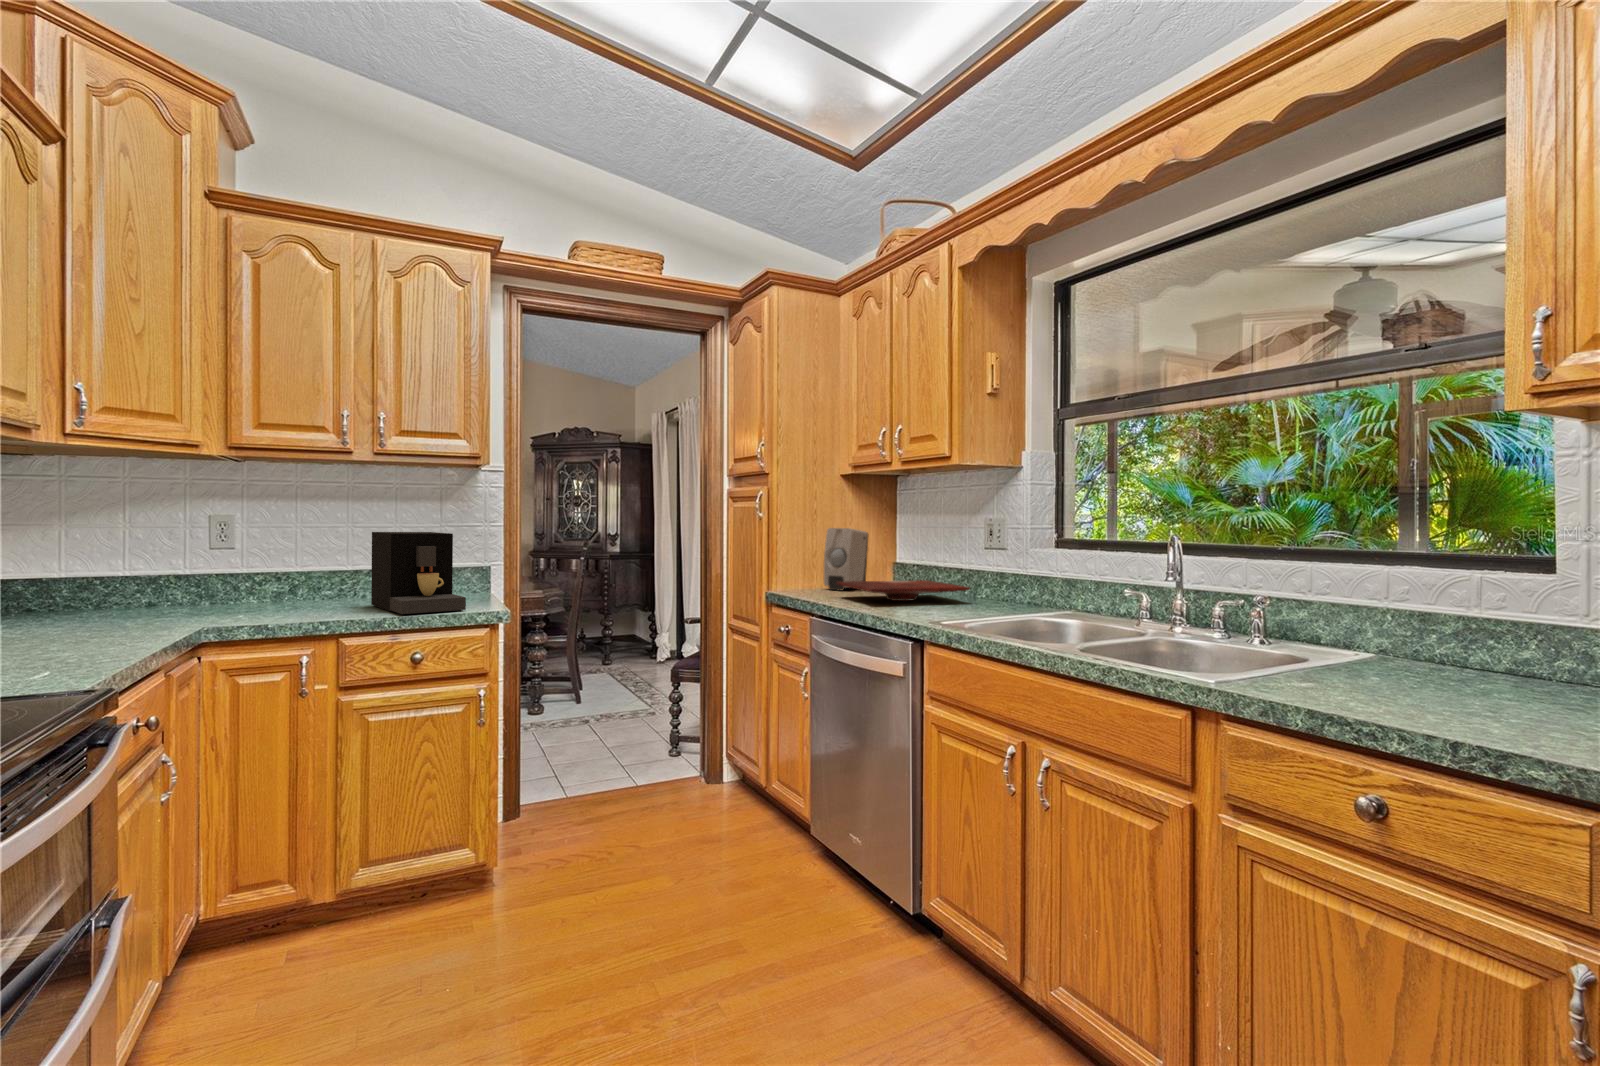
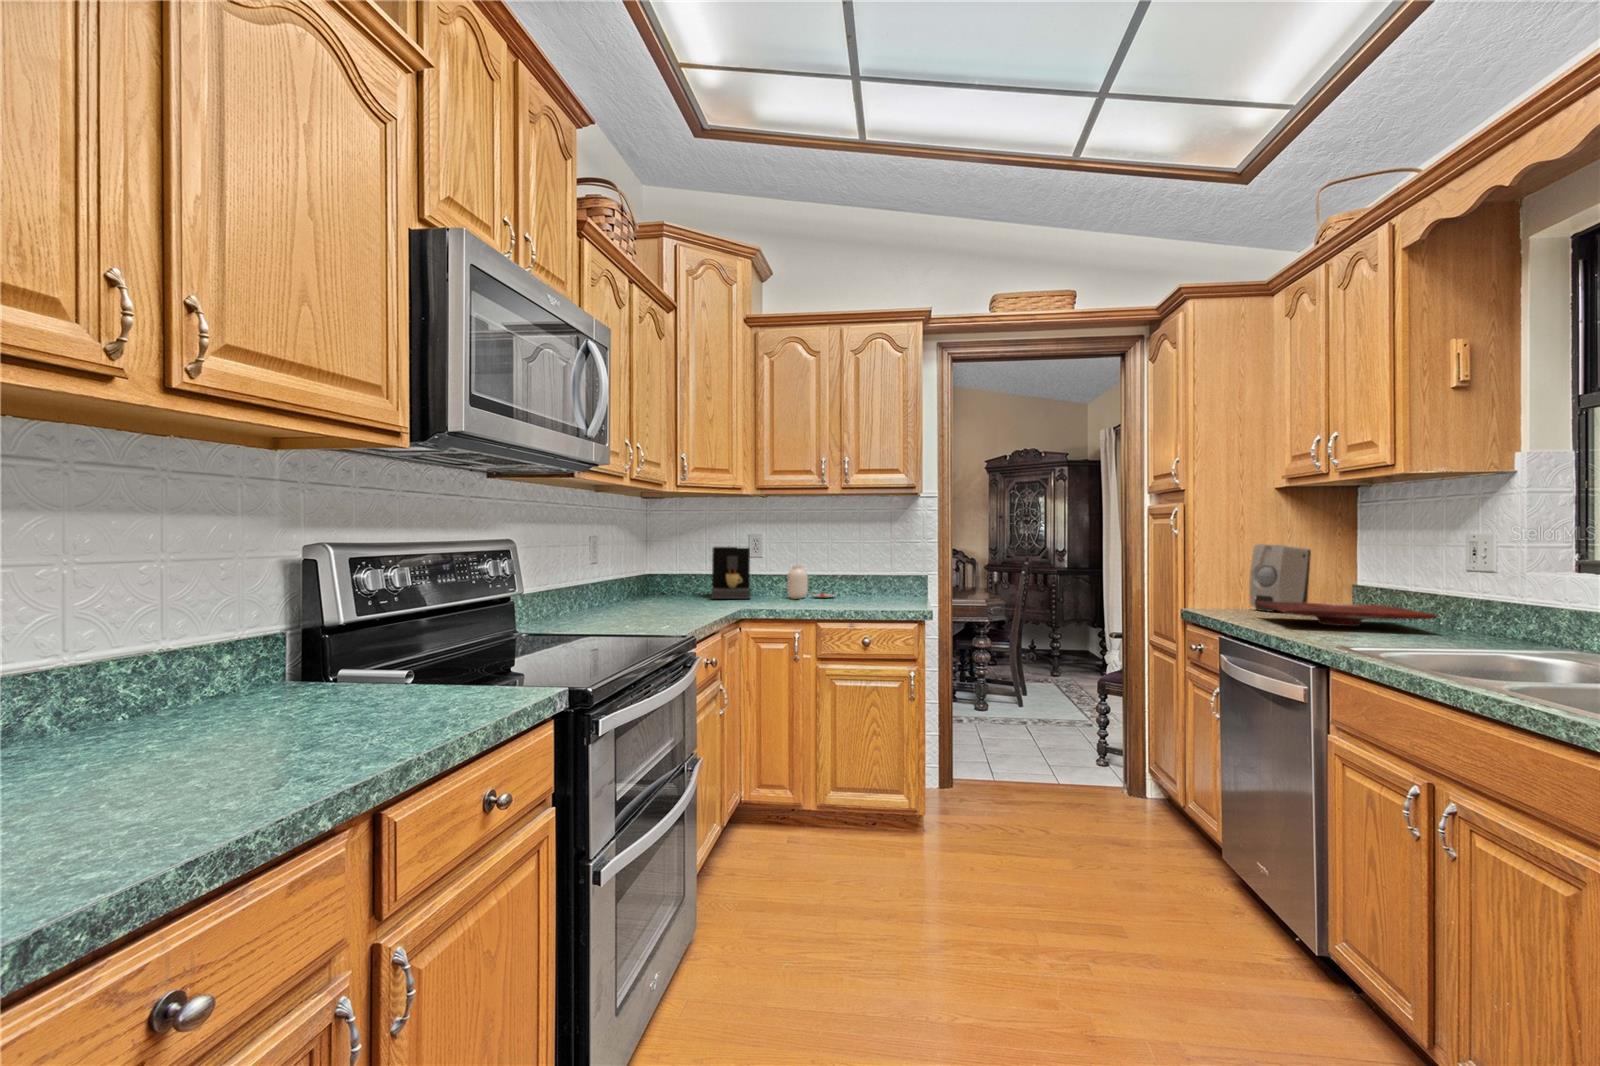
coffee maker: present [371,532,466,614] -> present [711,547,751,599]
jar: none [279,558,367,607] -> present [787,565,835,599]

